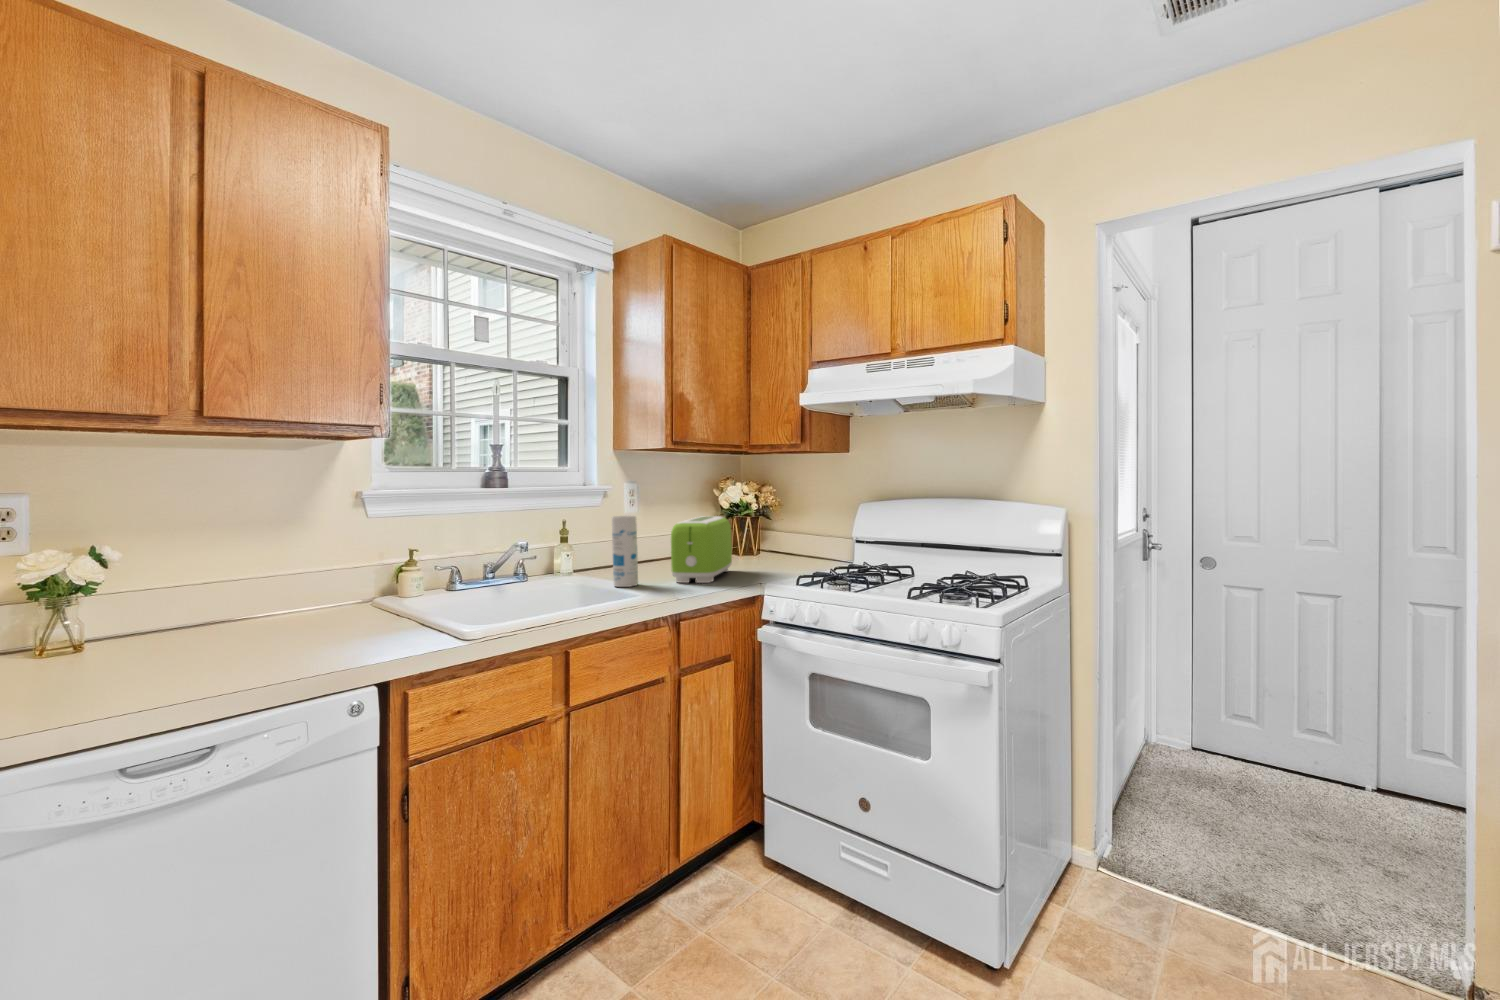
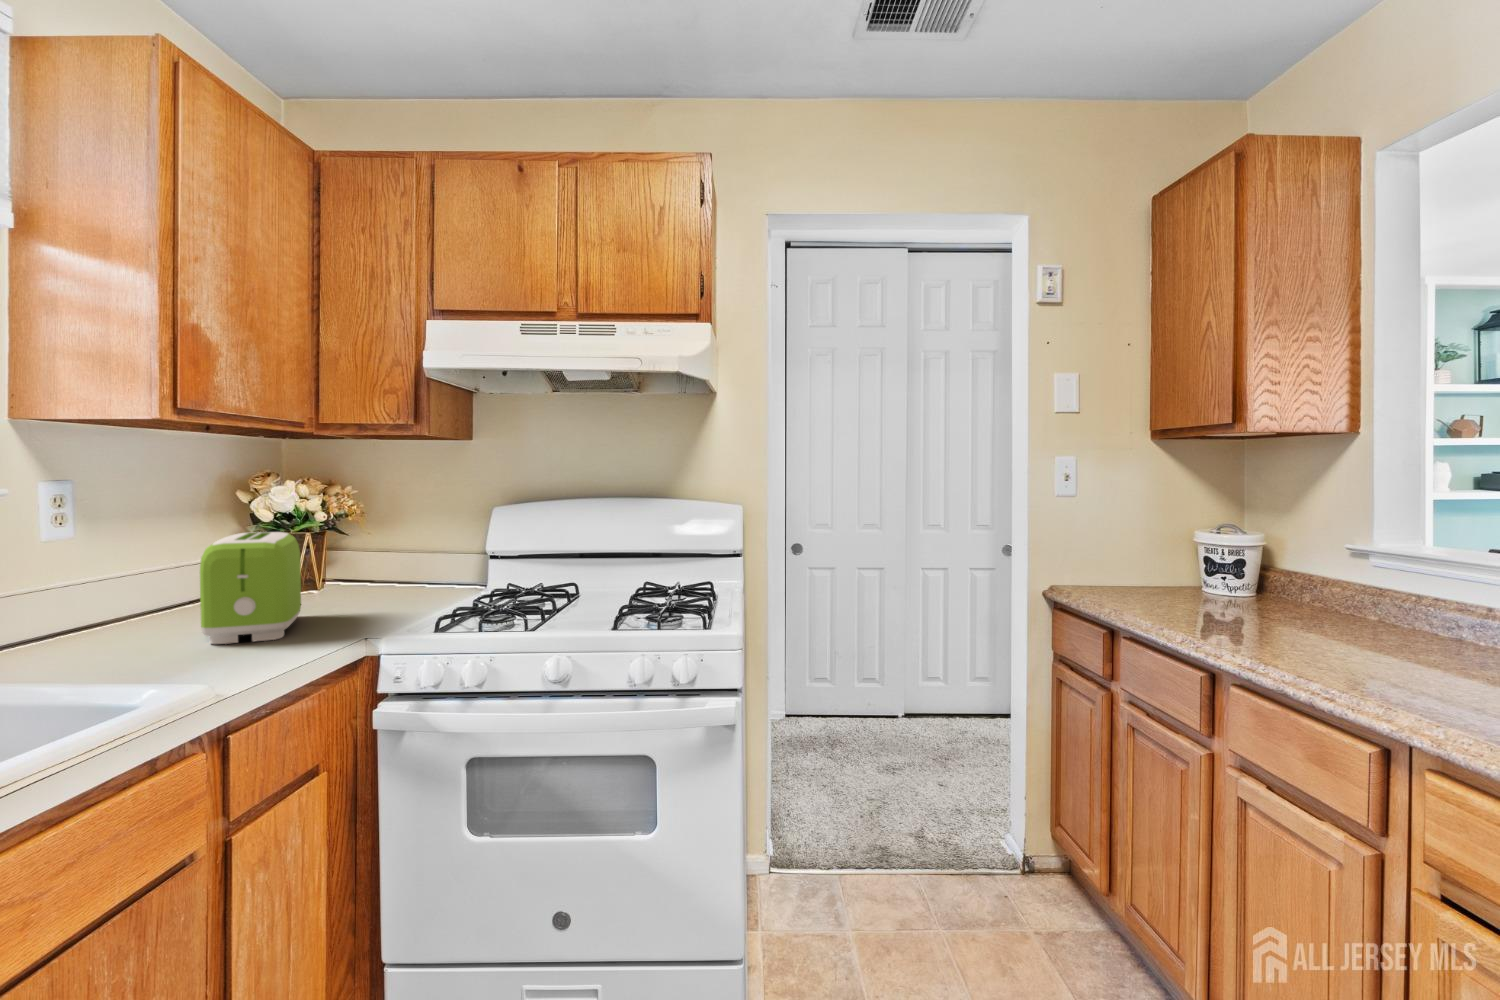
canister: present [612,516,638,587] -> none [69,533,130,665]

